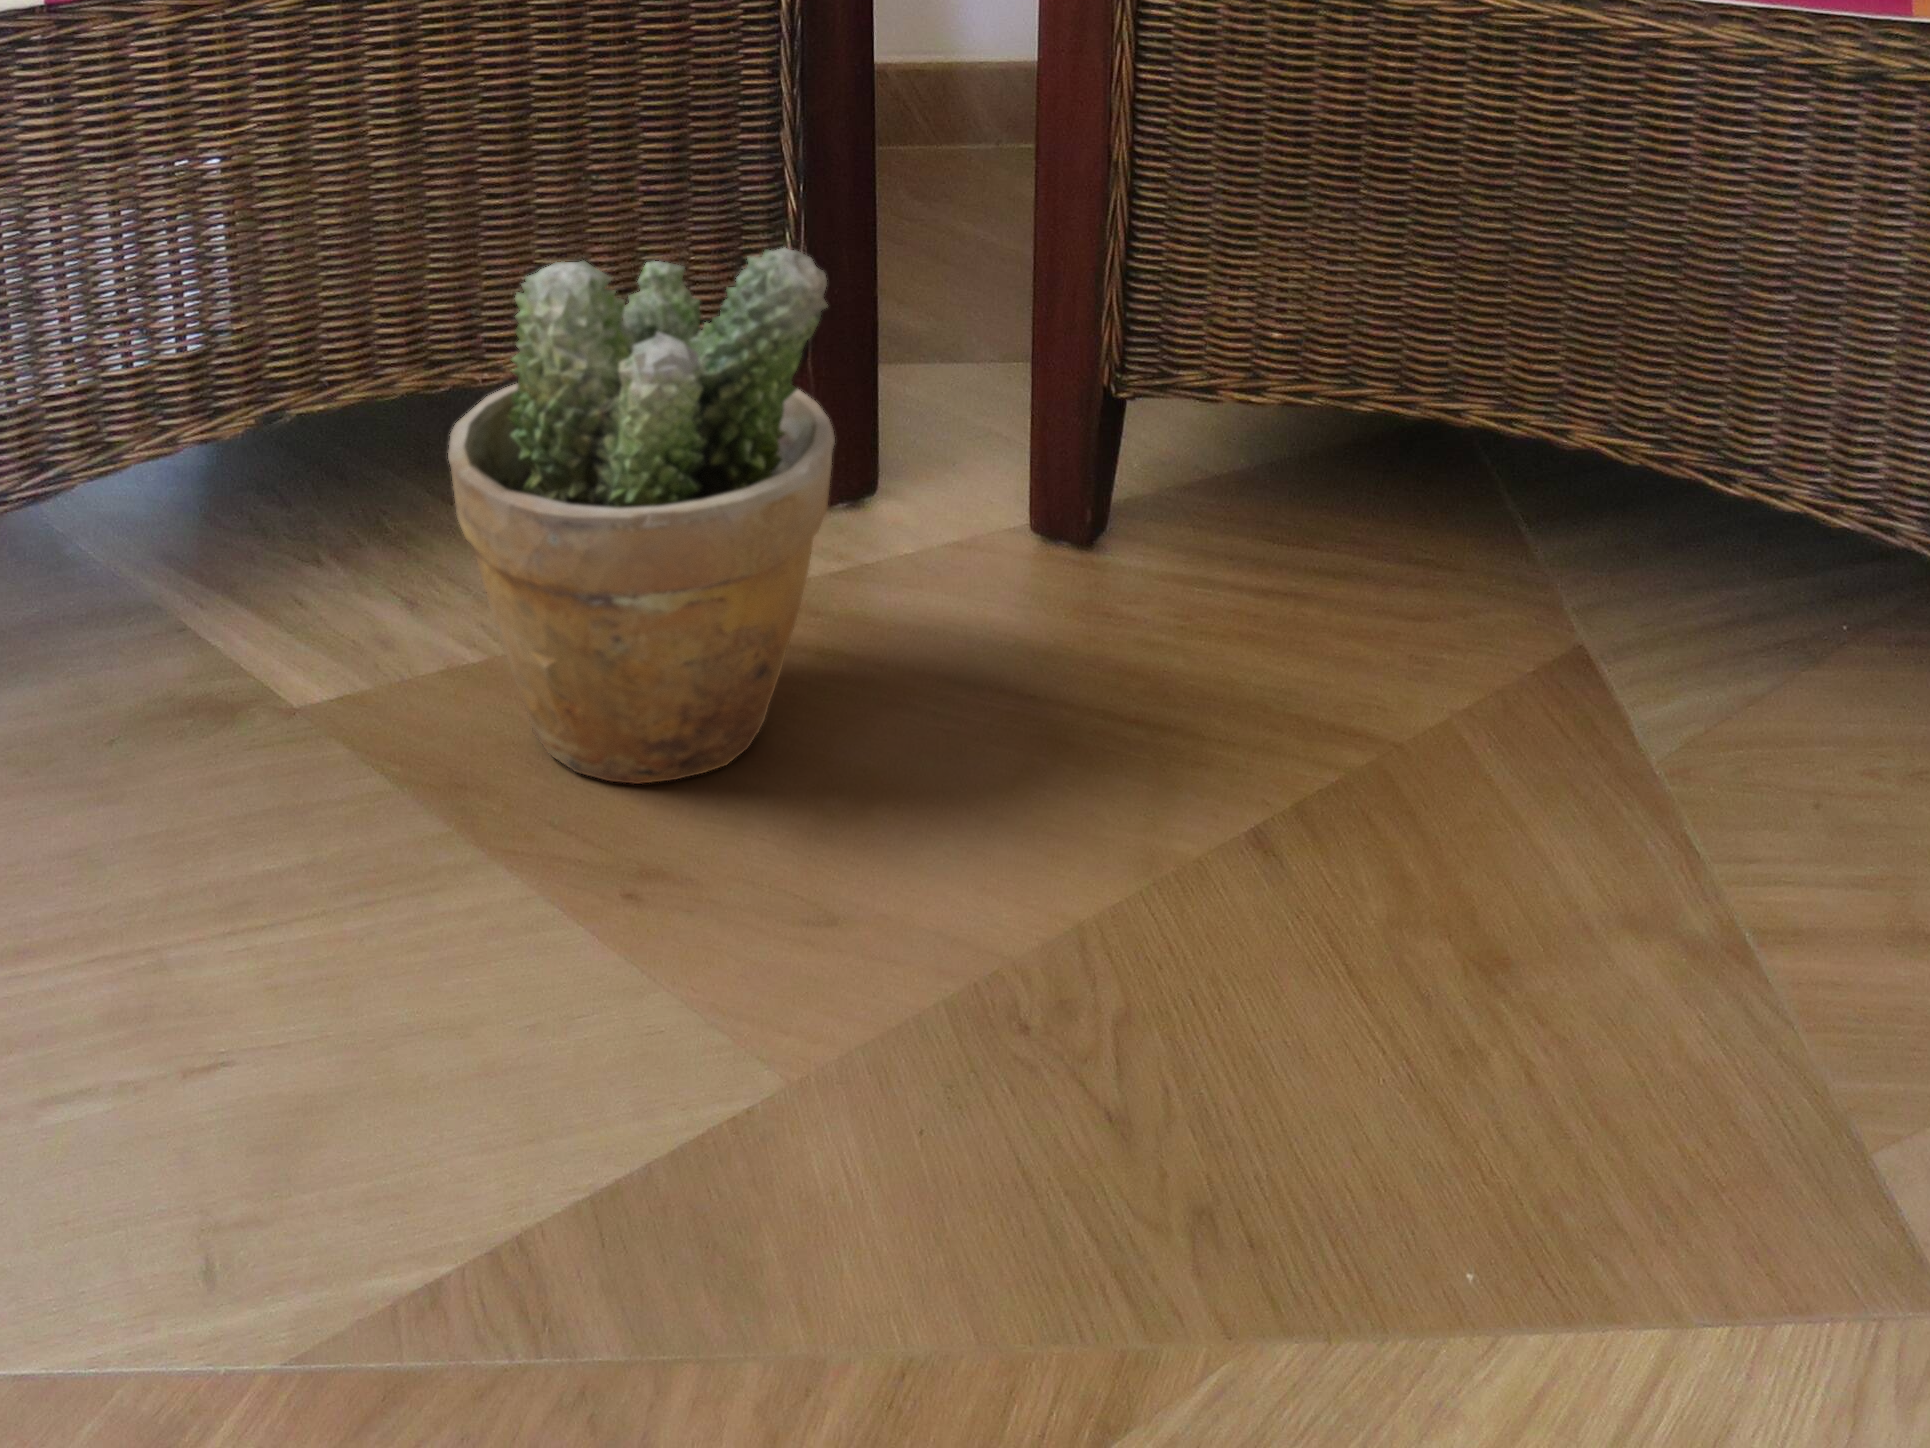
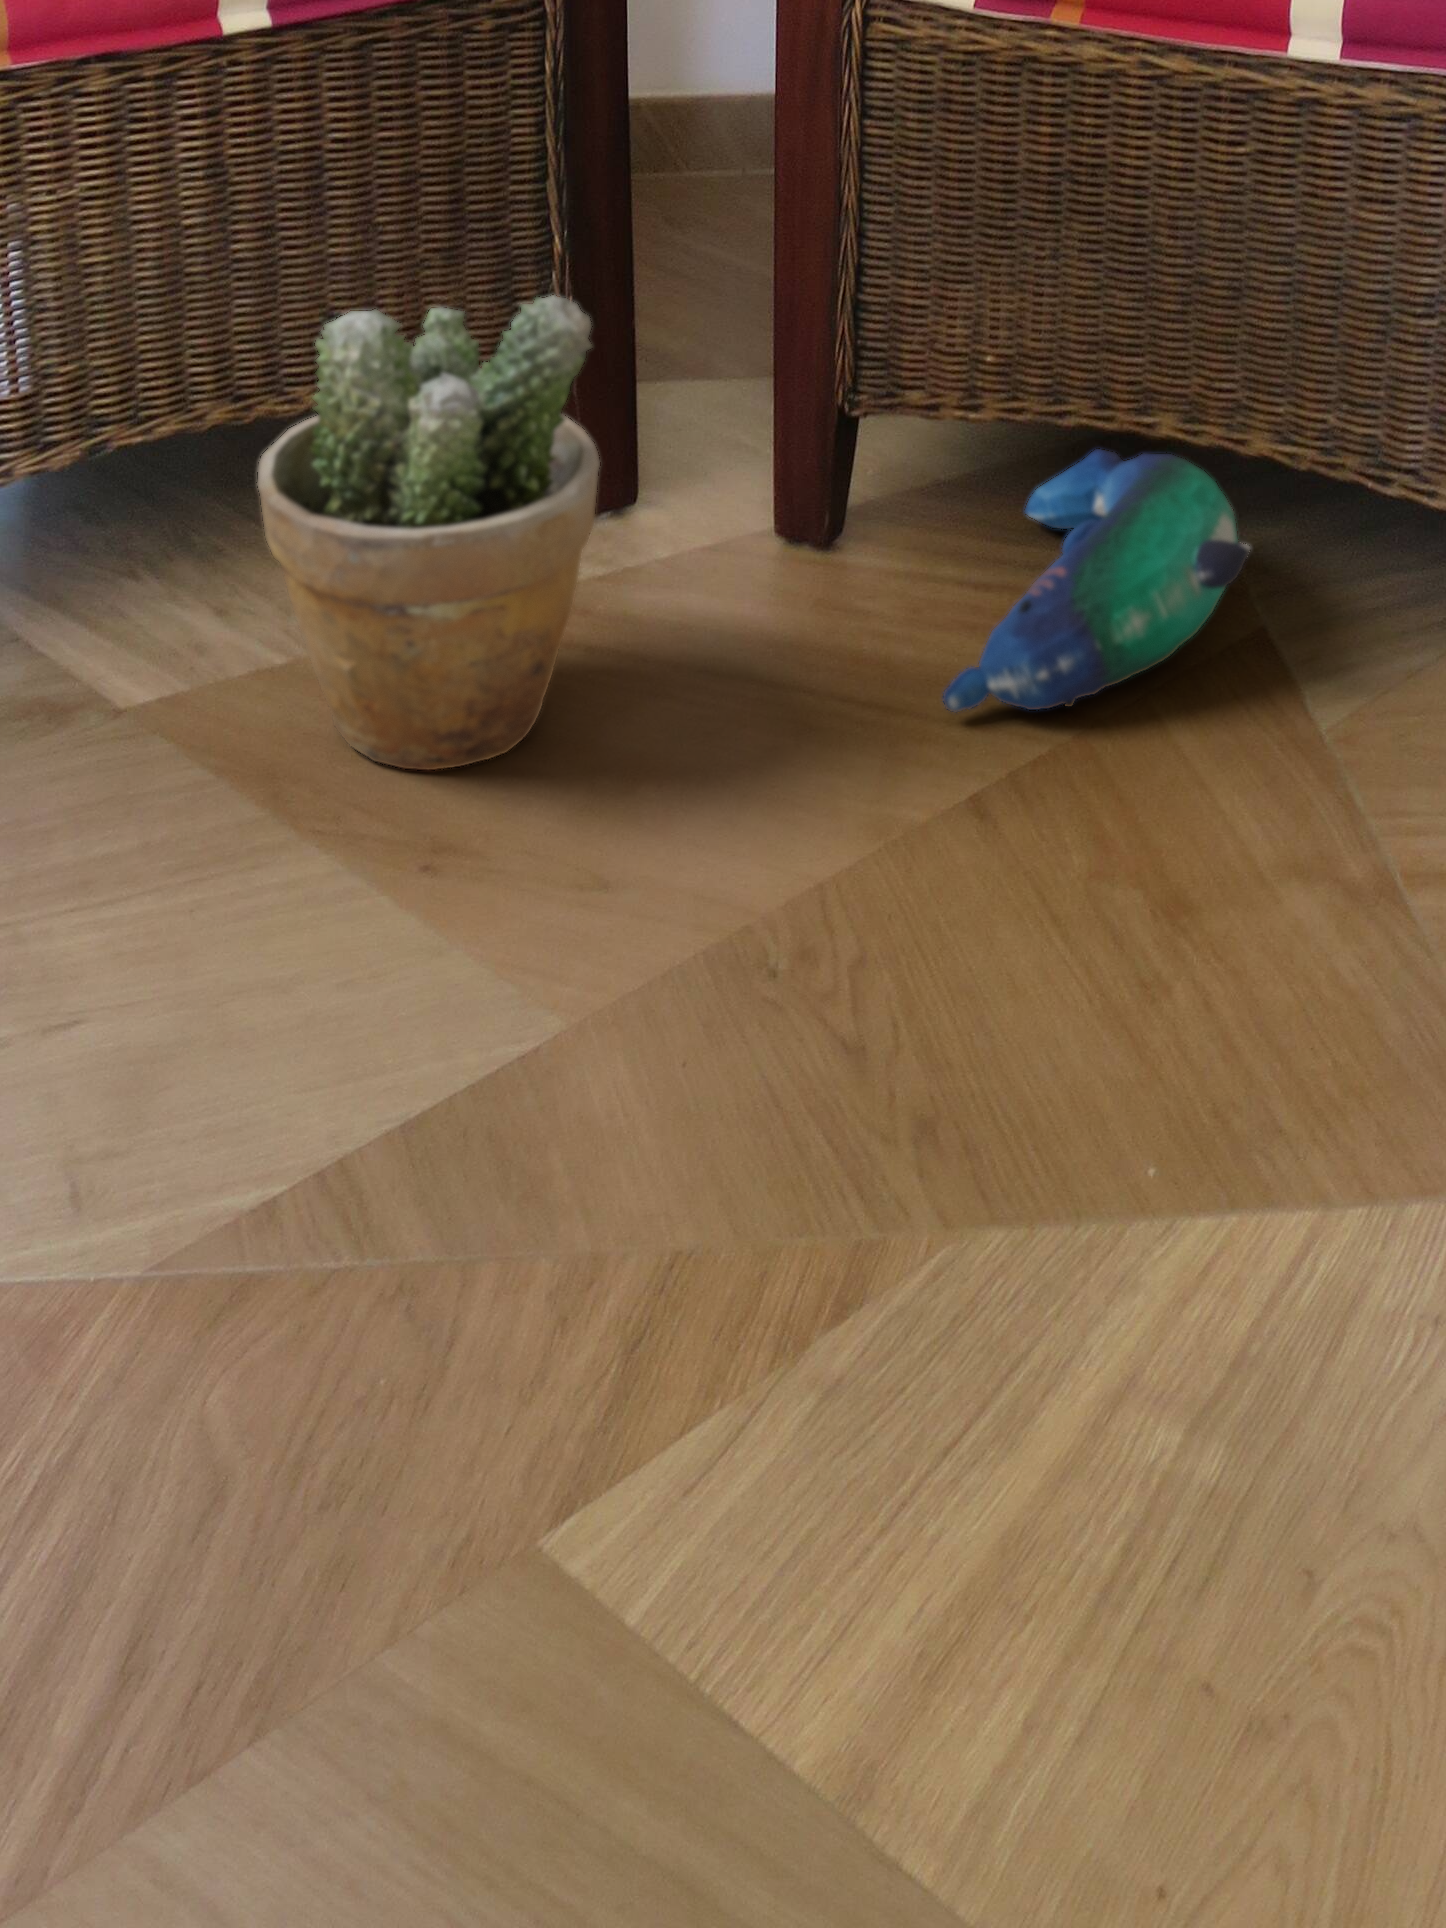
plush toy: none [1220,442,1574,732] -> present [943,449,1250,712]

